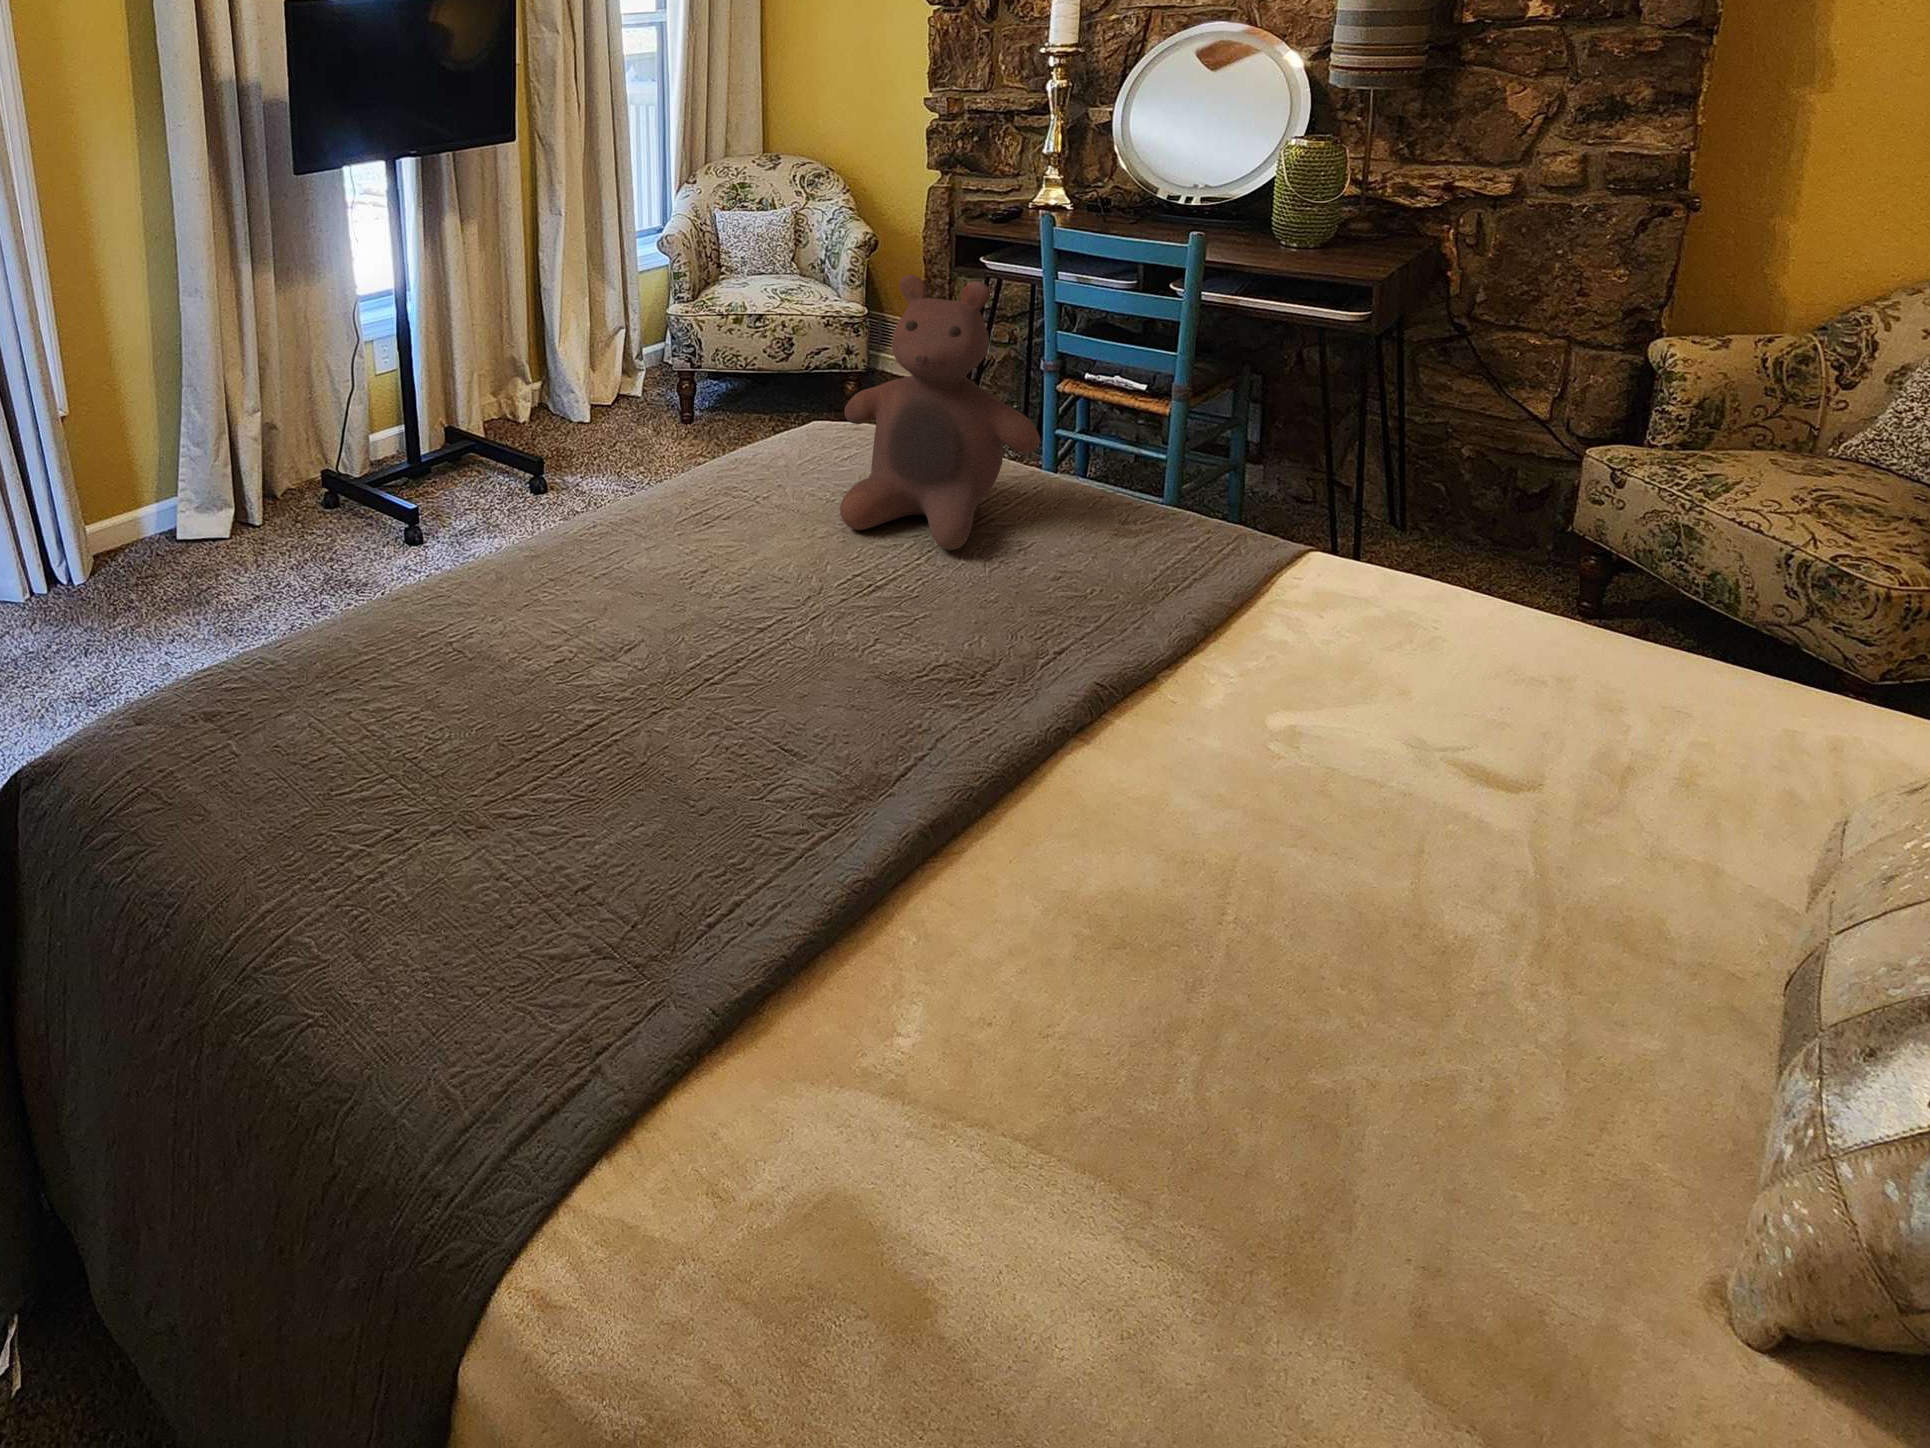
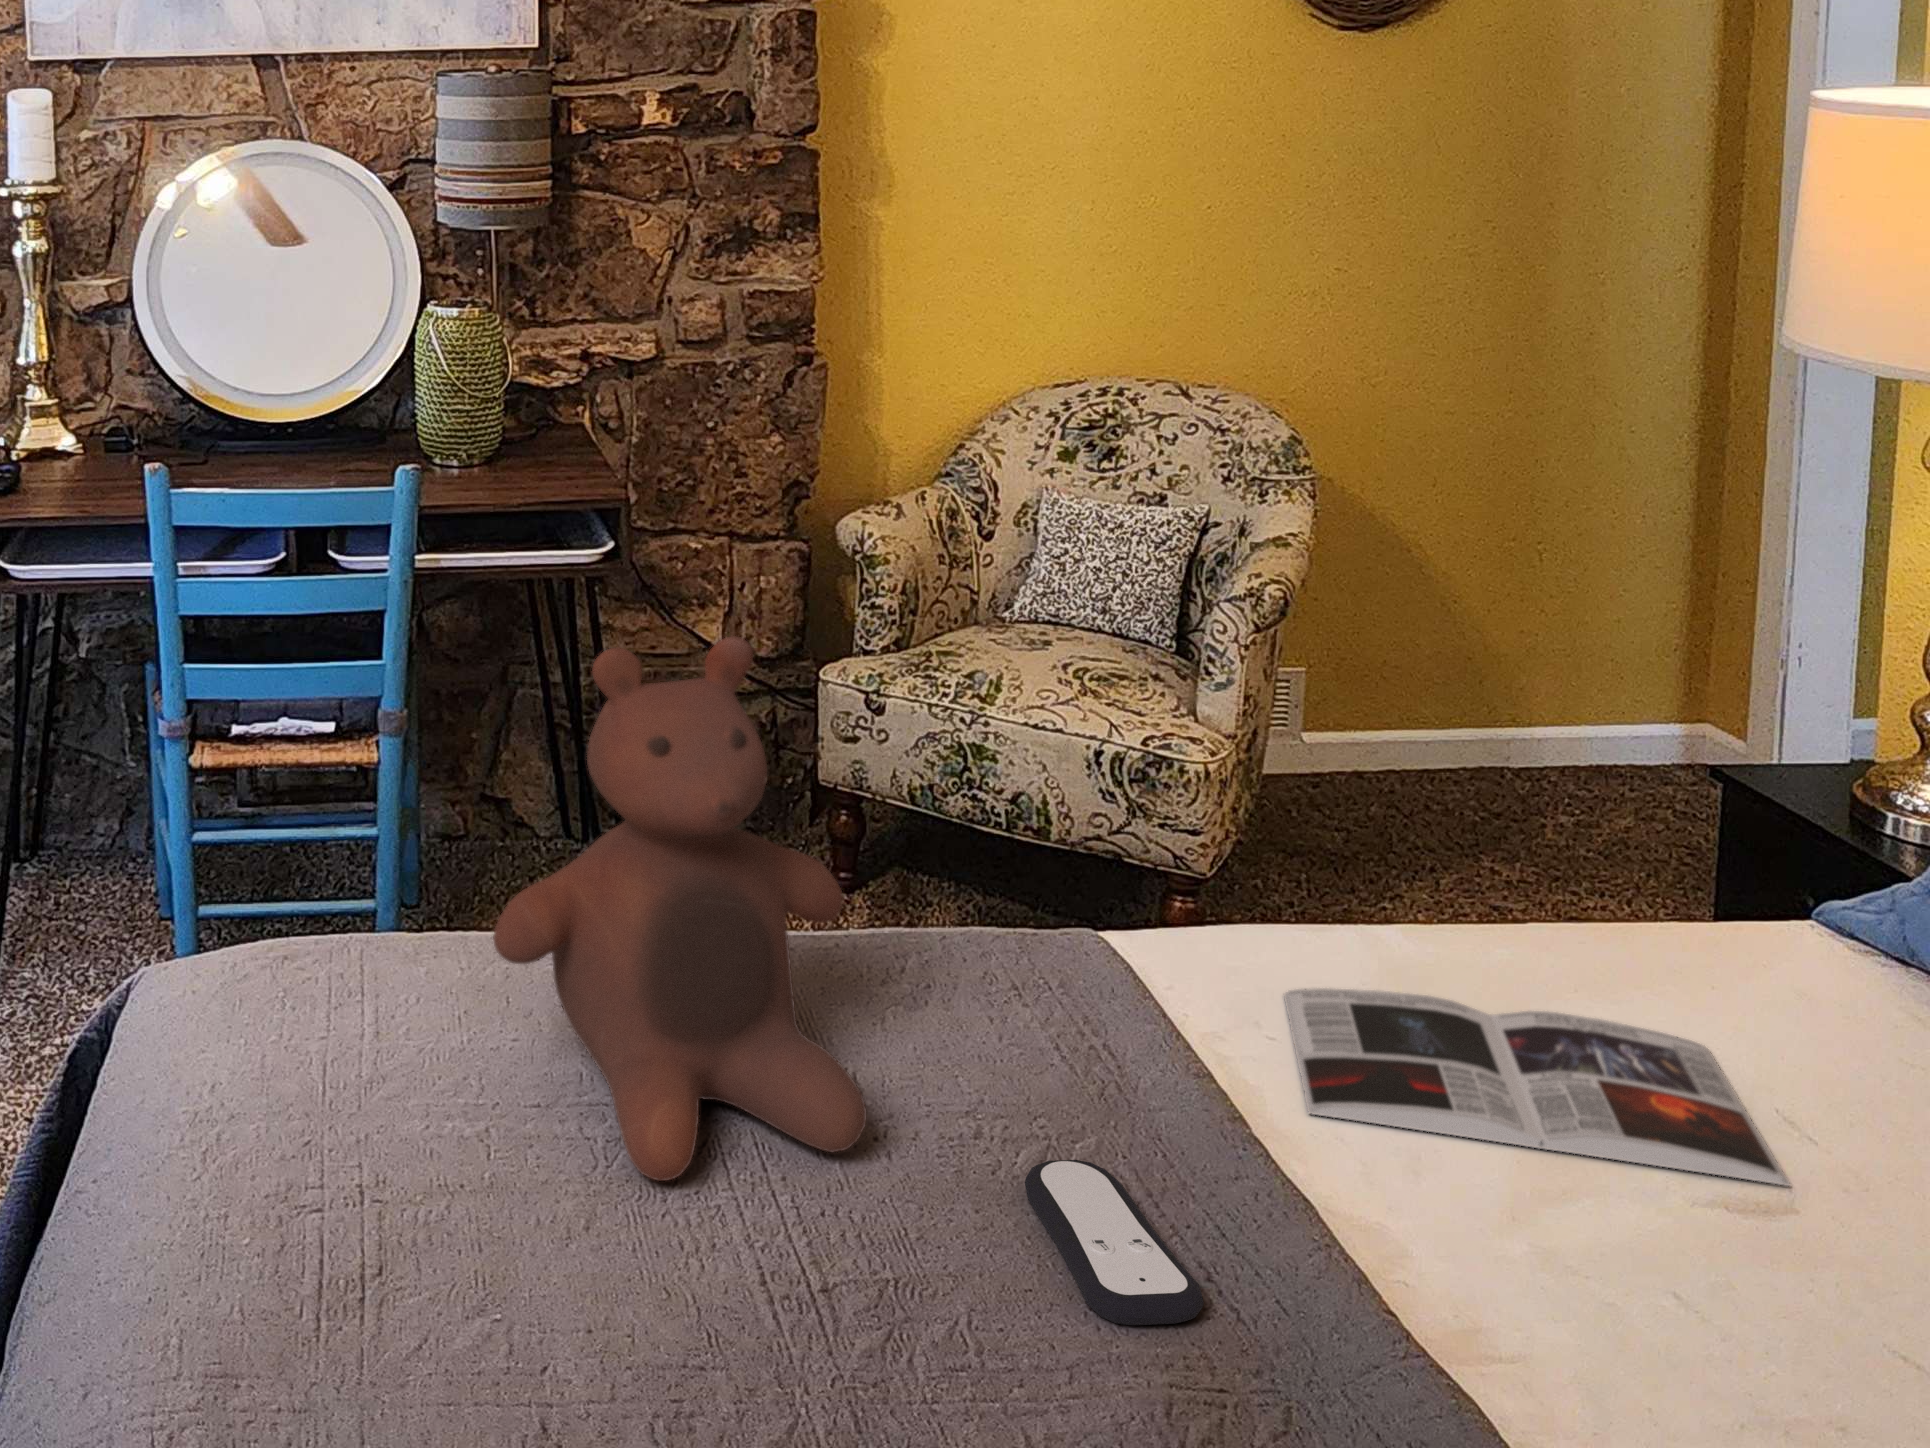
remote control: none [958,585,1063,654] -> present [1025,1160,1204,1325]
magazine: none [1267,607,1671,793] -> present [1284,988,1790,1186]

